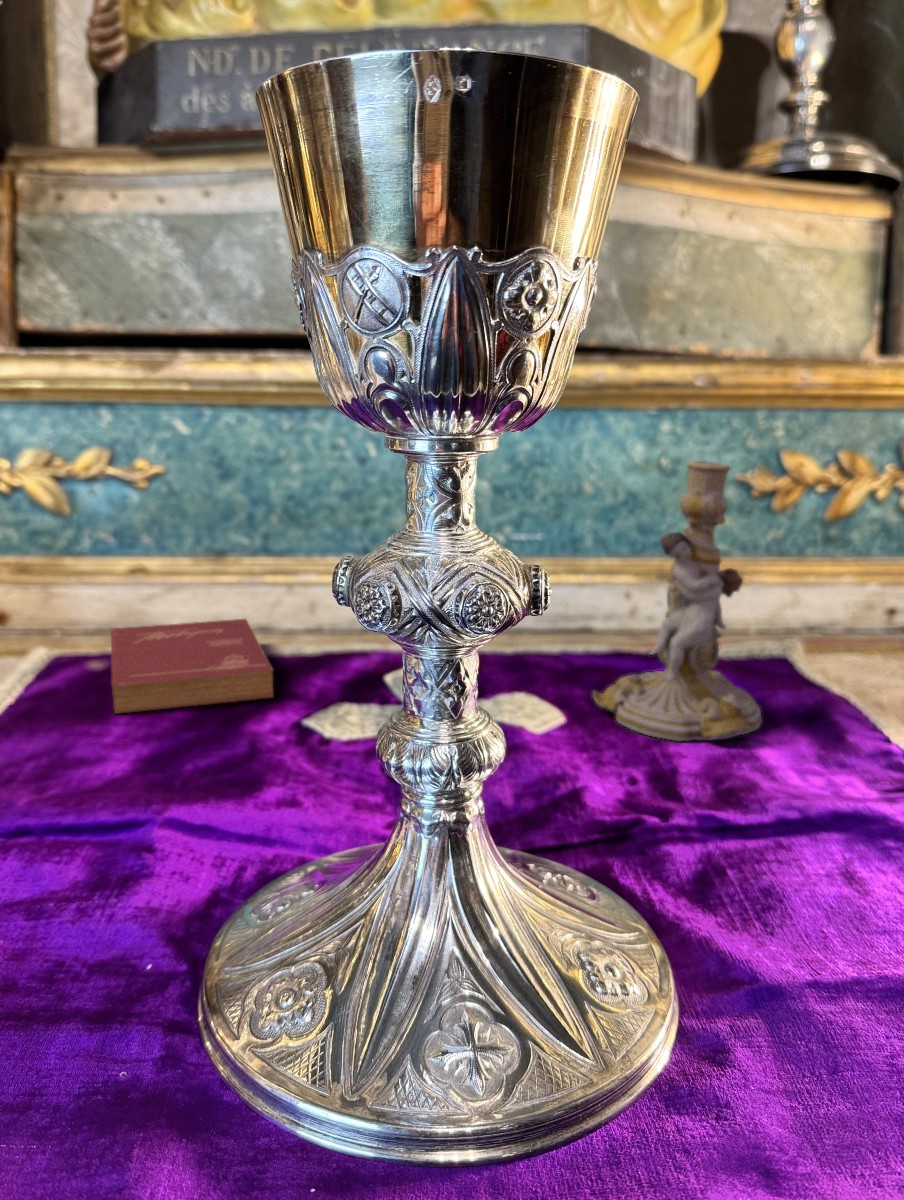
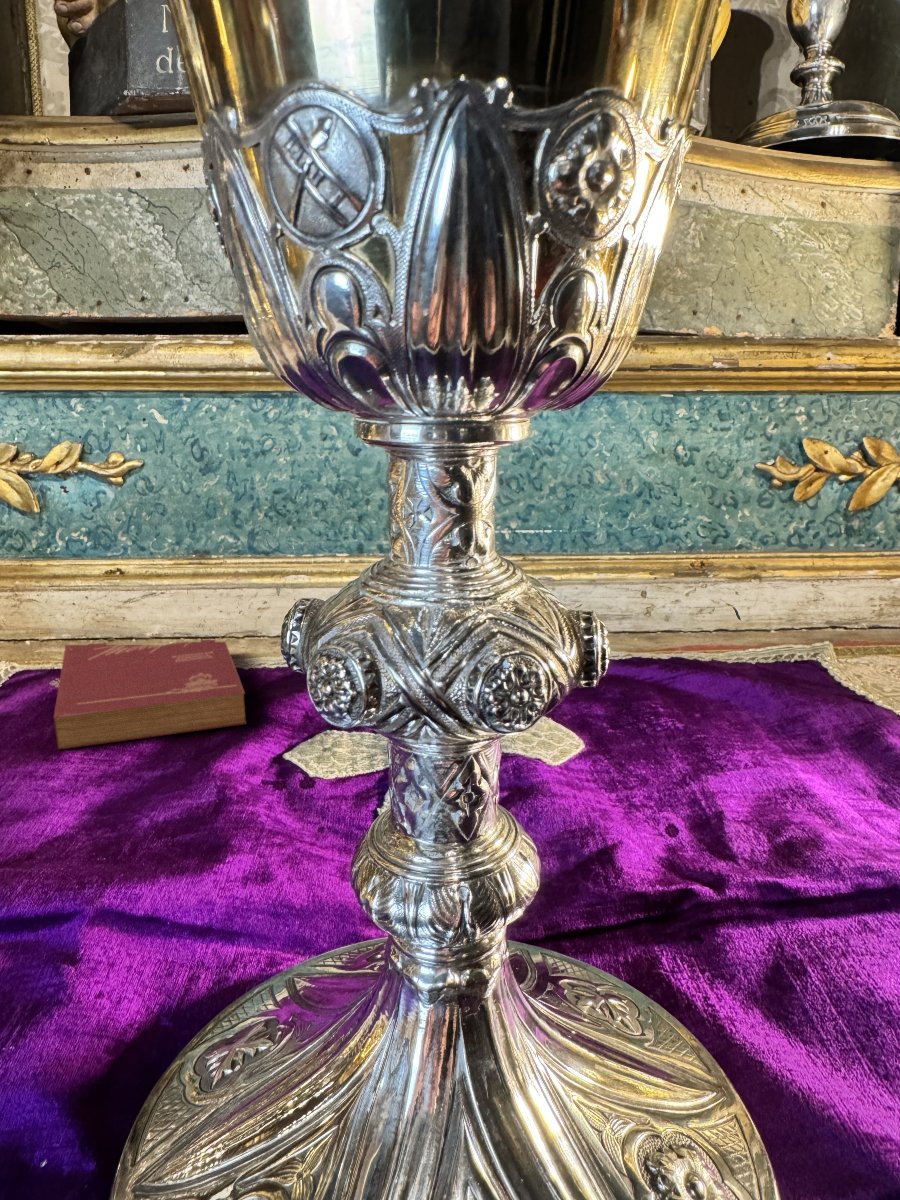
candlestick: present [593,461,761,742] -> none [613,445,811,776]

